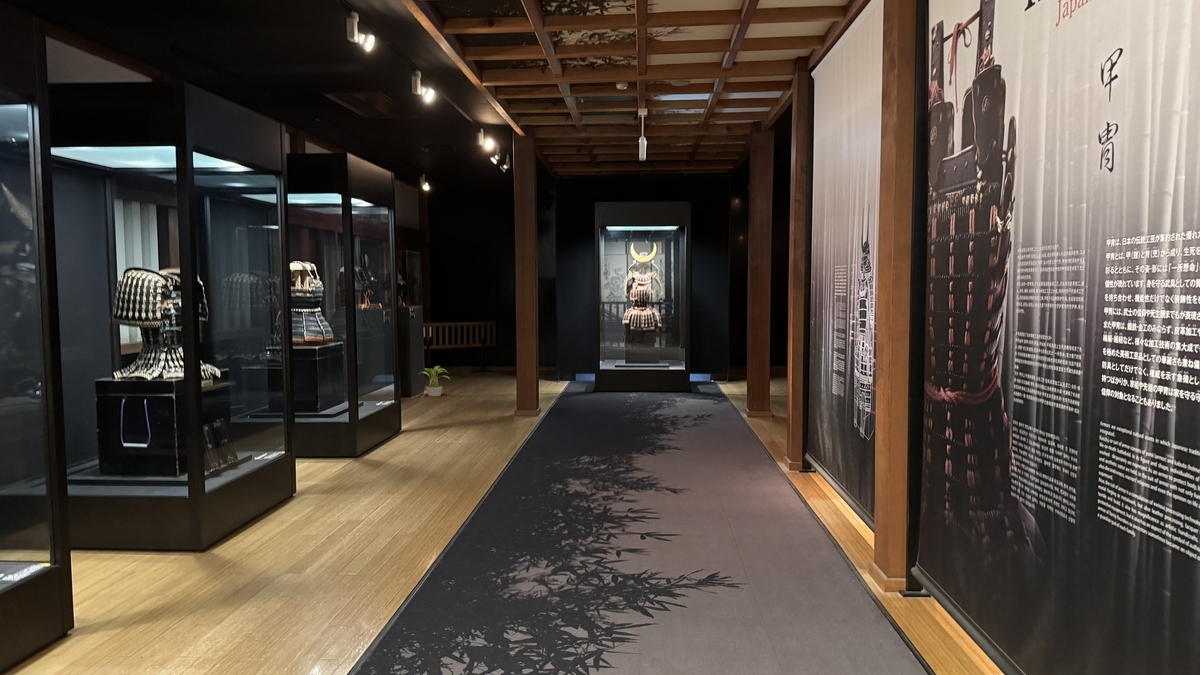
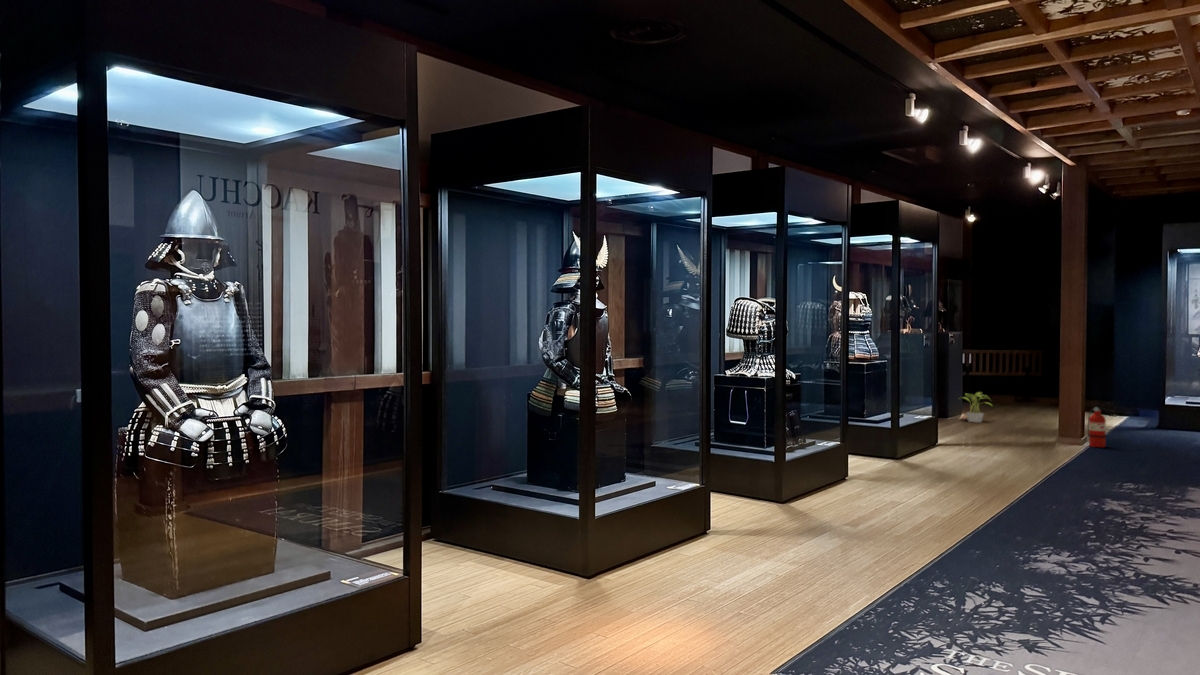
fire extinguisher: none [533,371,554,413] -> present [1088,402,1113,447]

